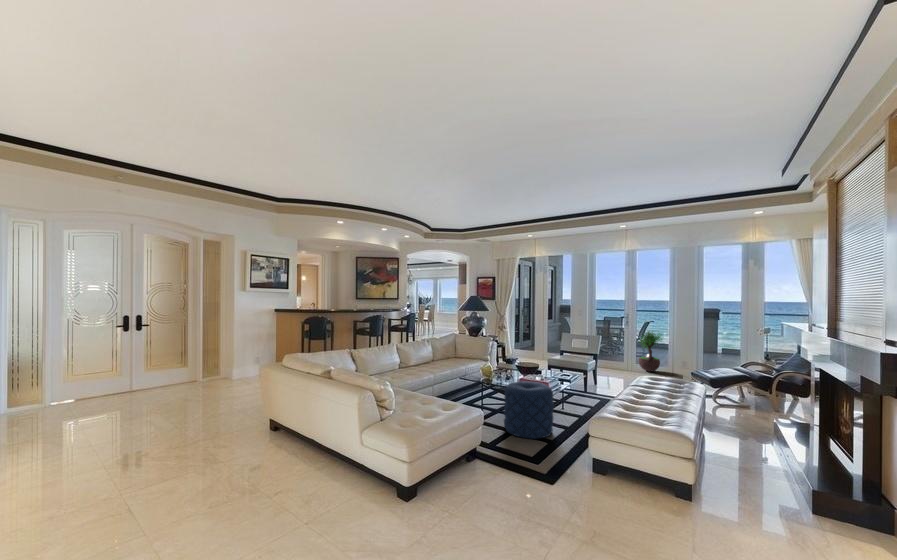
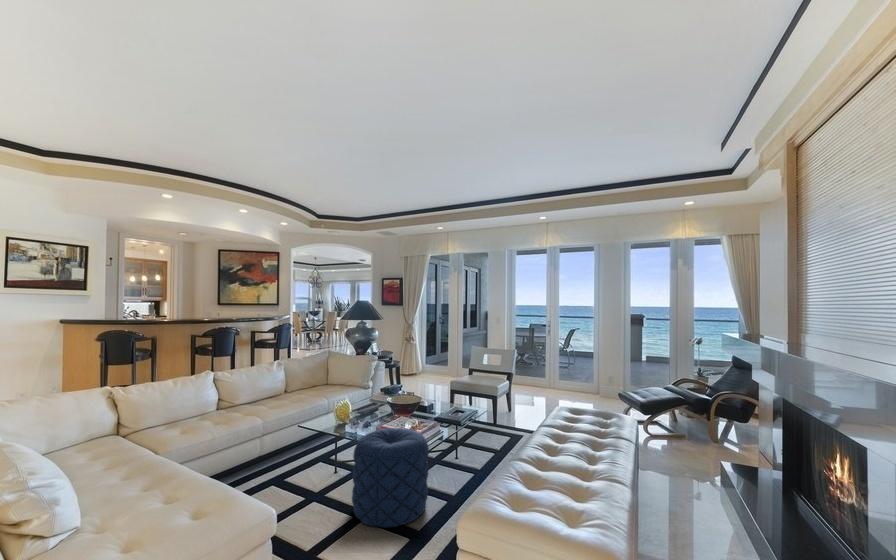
potted tree: present [638,332,662,371] -> none [556,337,588,389]

